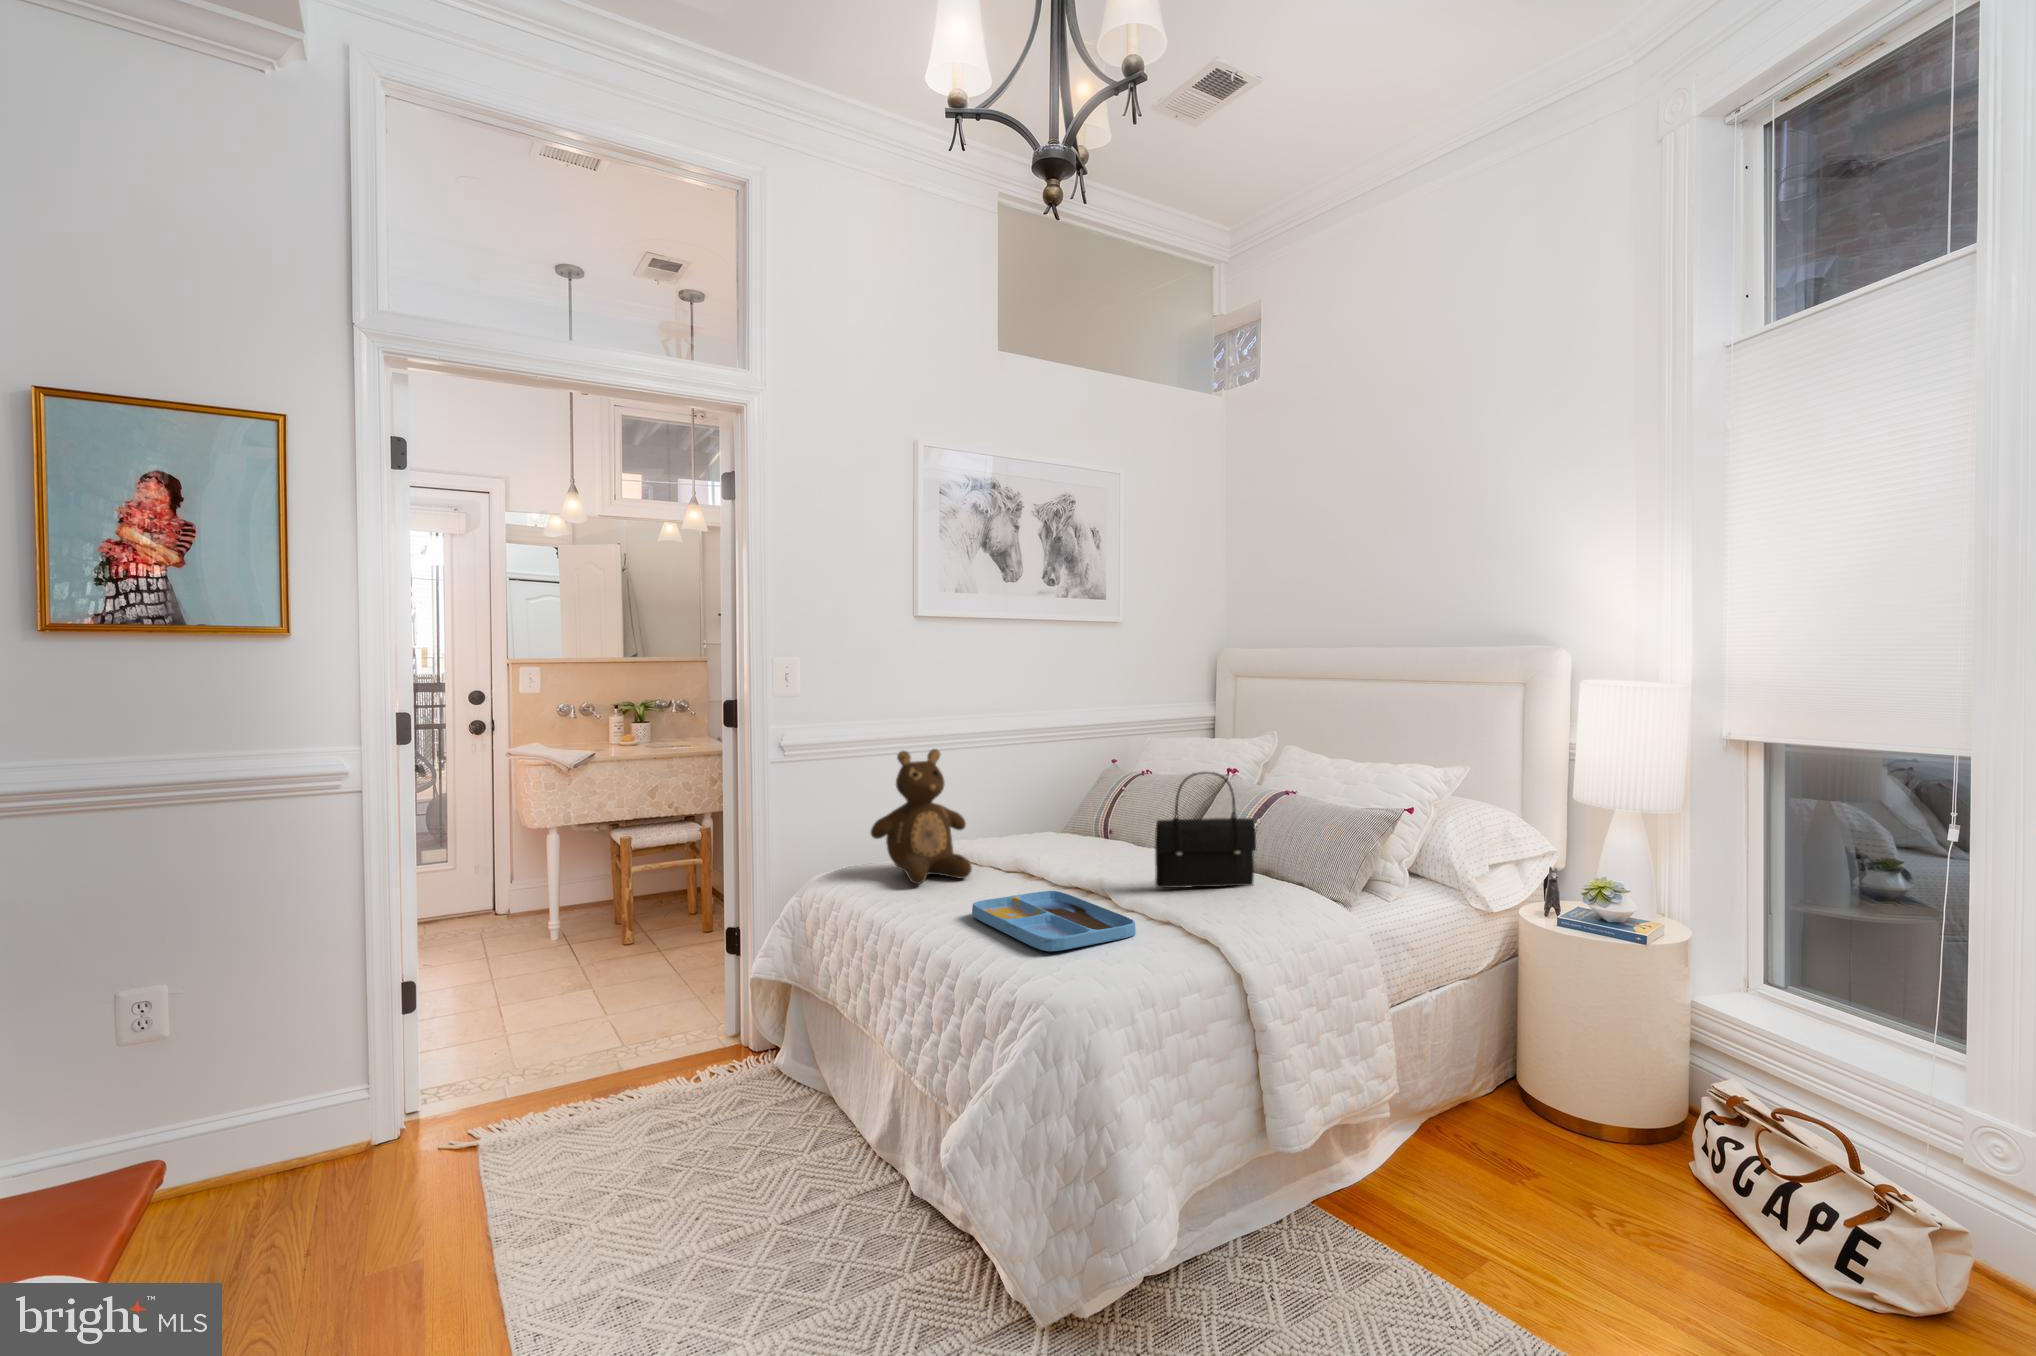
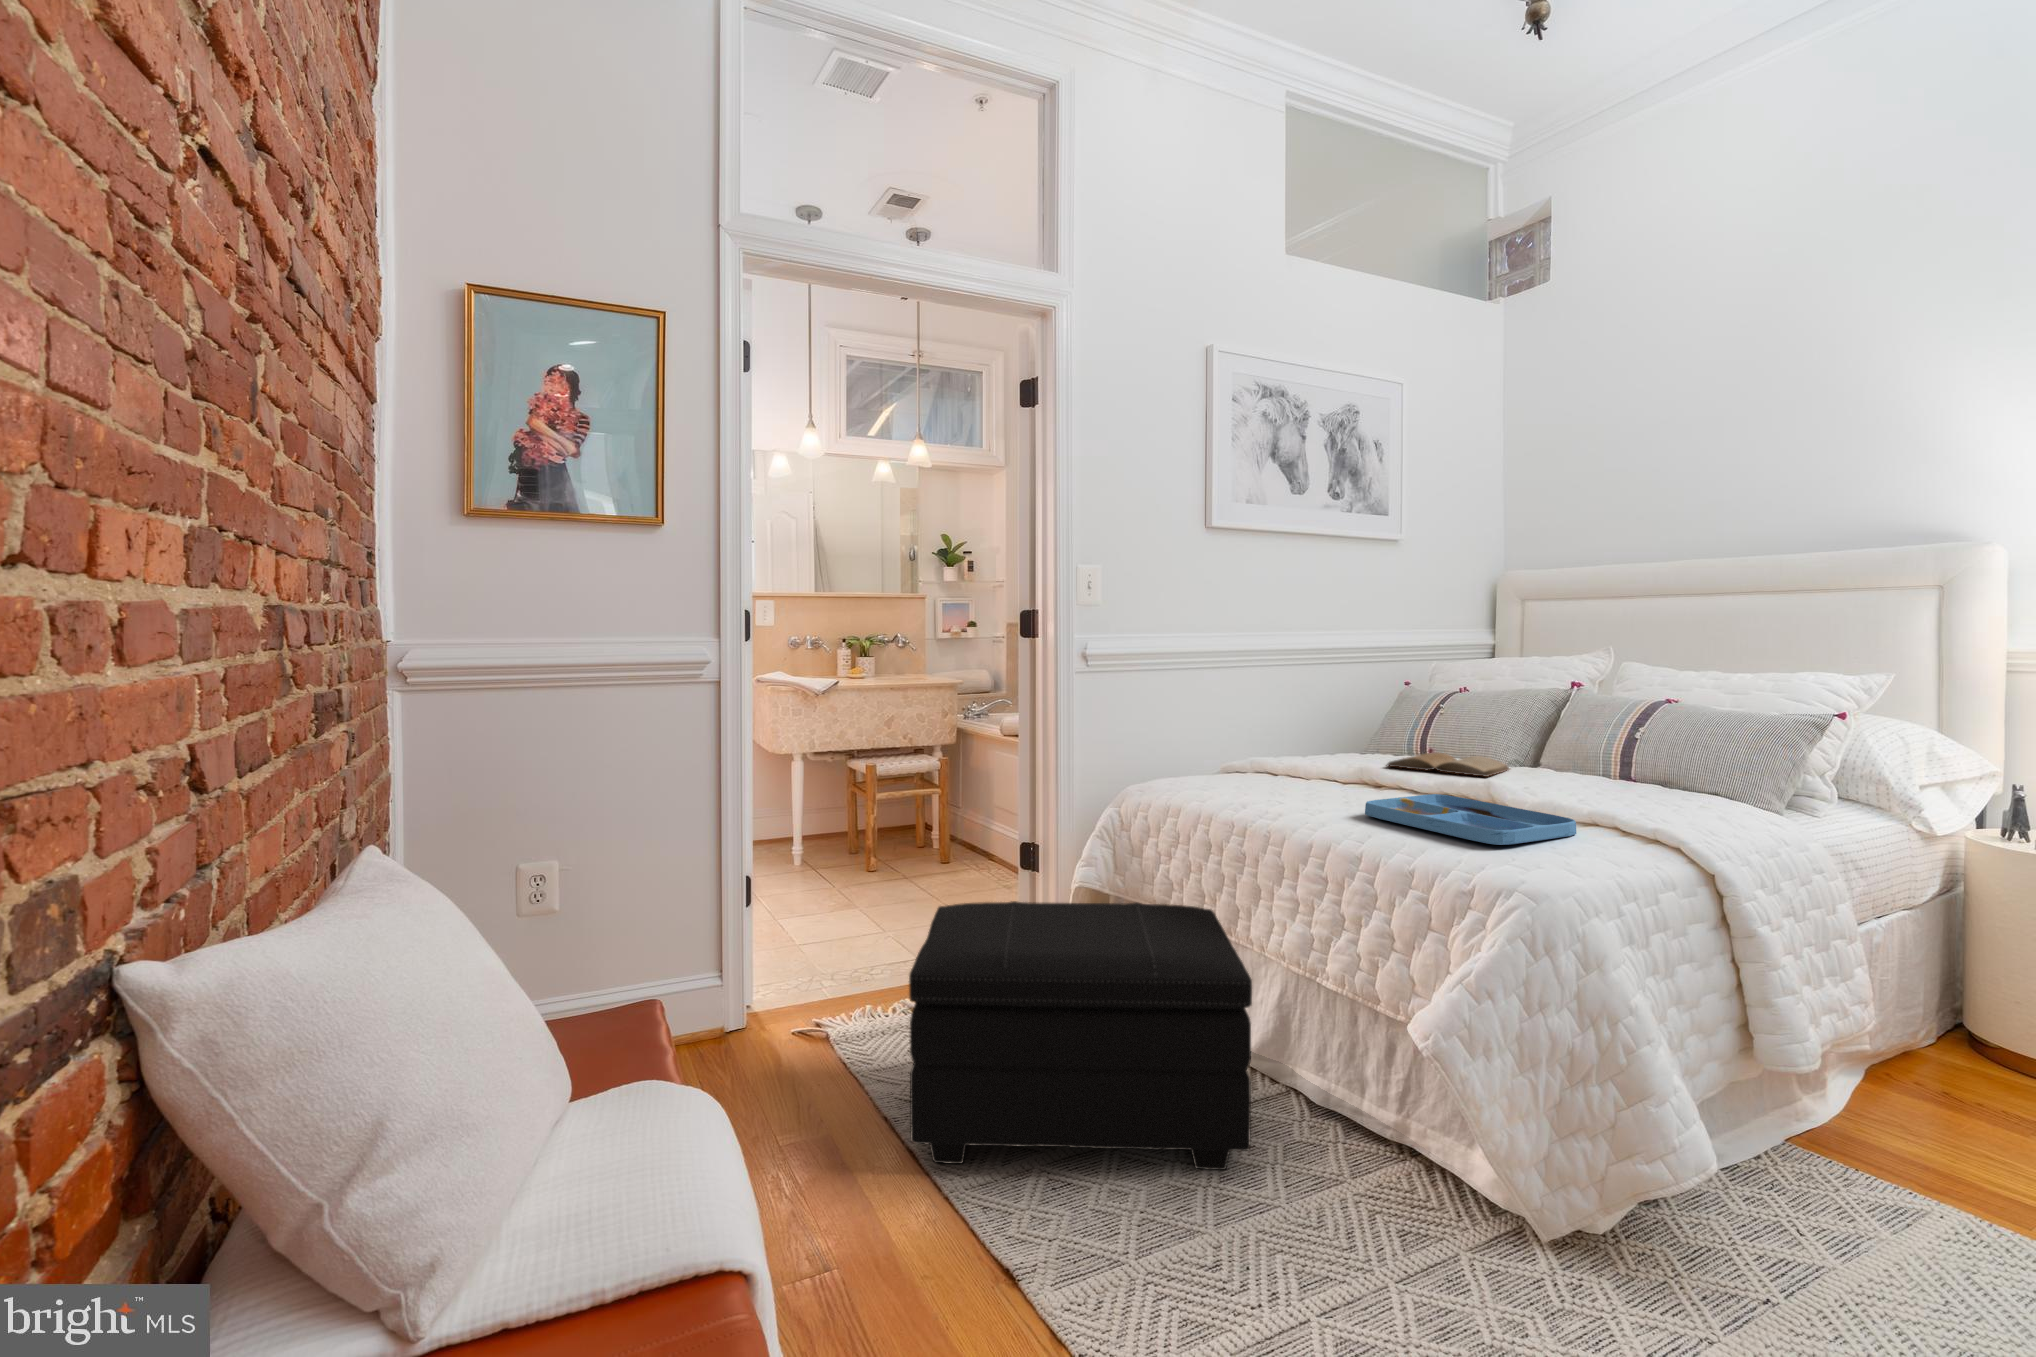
teddy bear: present [871,749,972,884] -> none [1211,653,1322,790]
handbag: present [1155,772,1256,888] -> none [1543,670,1663,796]
book: none [1055,836,1165,864] -> present [1387,752,1509,777]
footstool: none [472,1007,839,1285] -> present [909,901,1252,1170]

